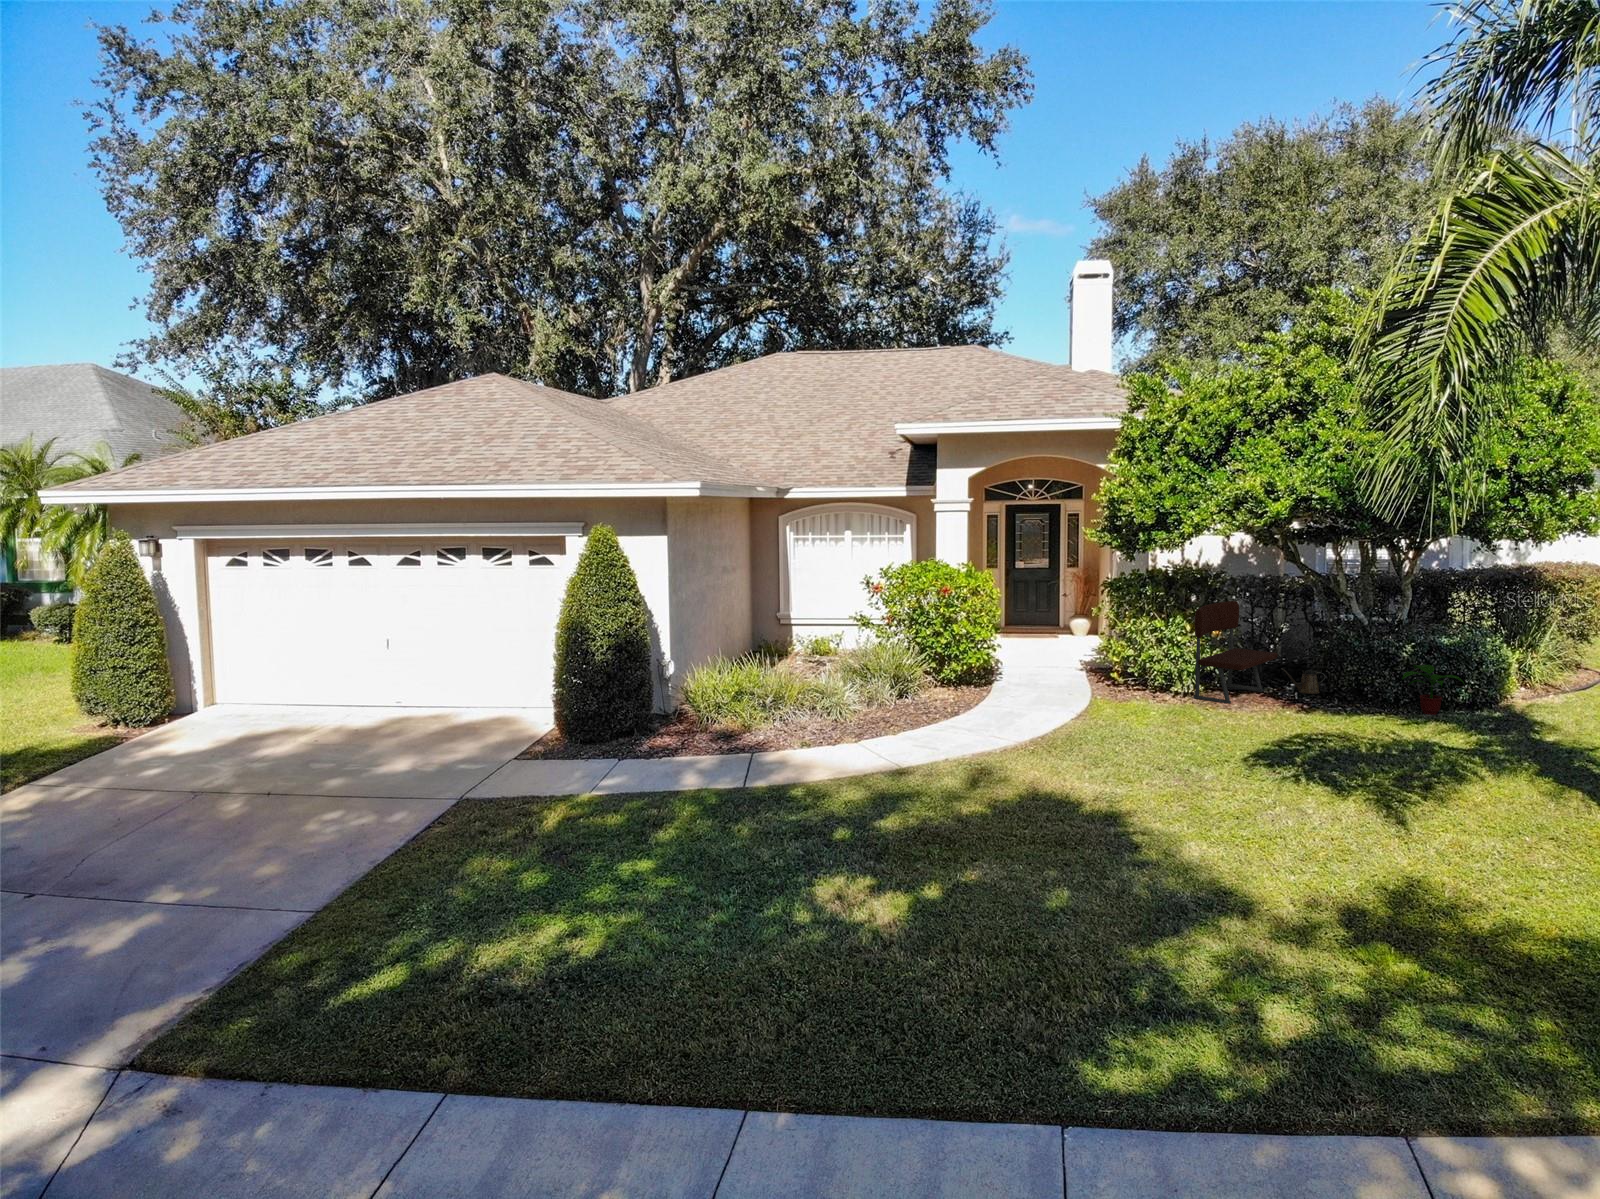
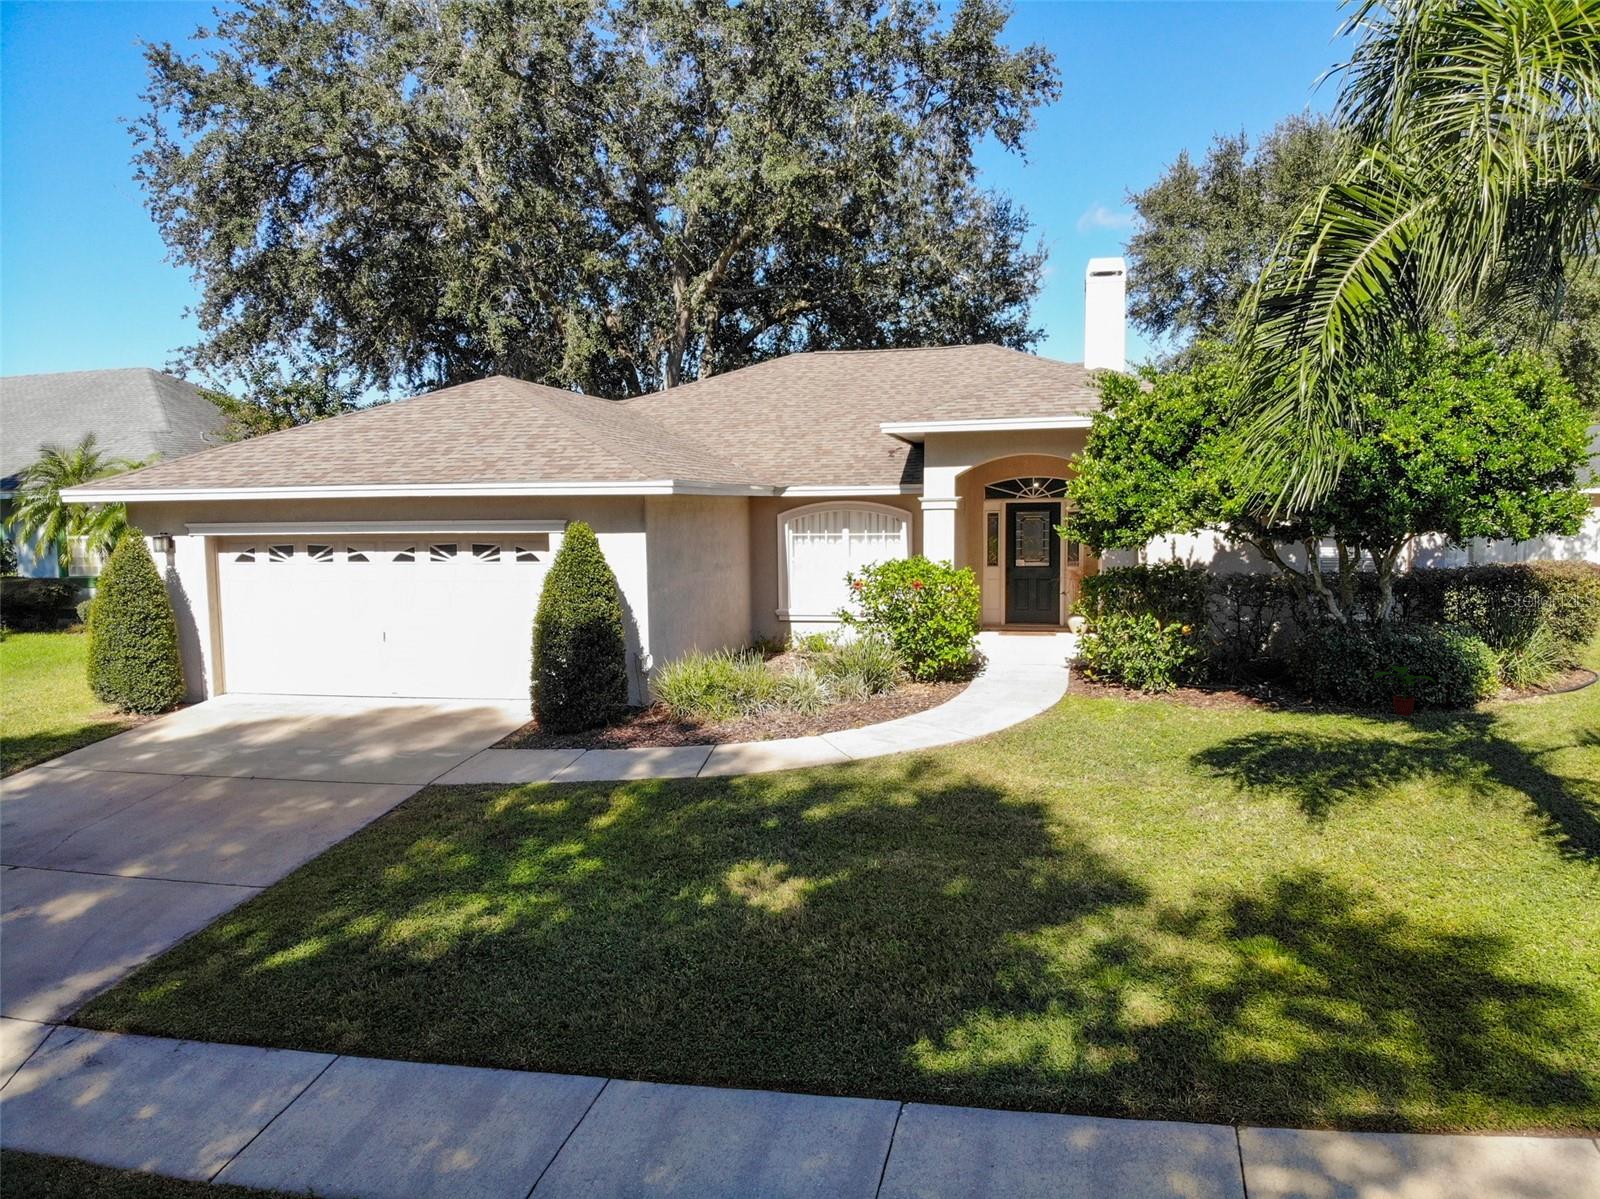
bench: present [1194,601,1278,704] -> none [1168,600,1255,704]
watering can: present [1281,668,1325,694] -> none [1260,668,1305,694]

